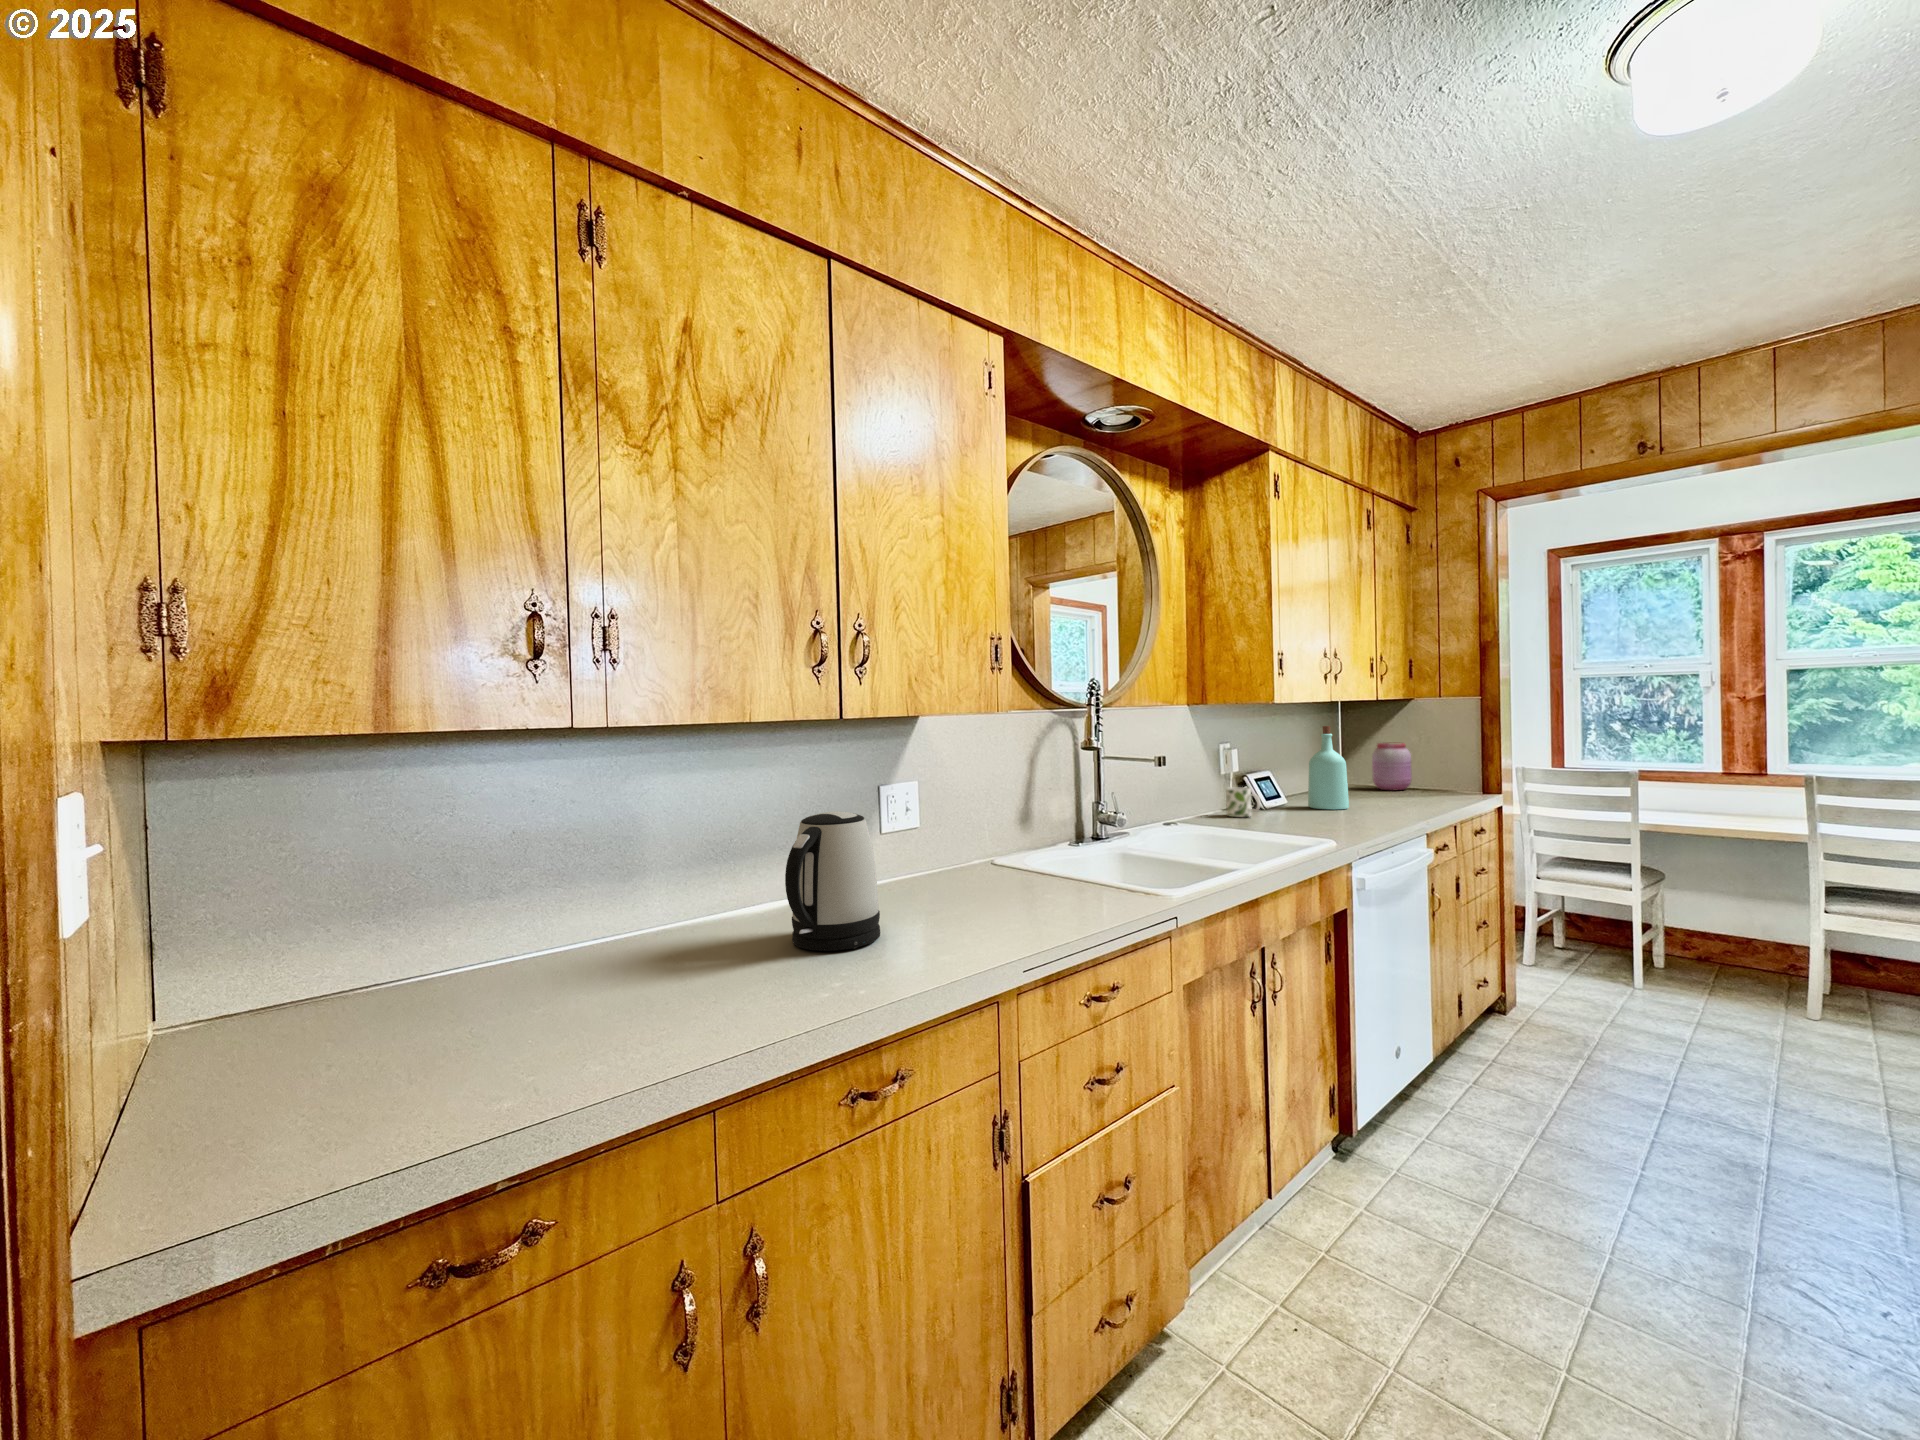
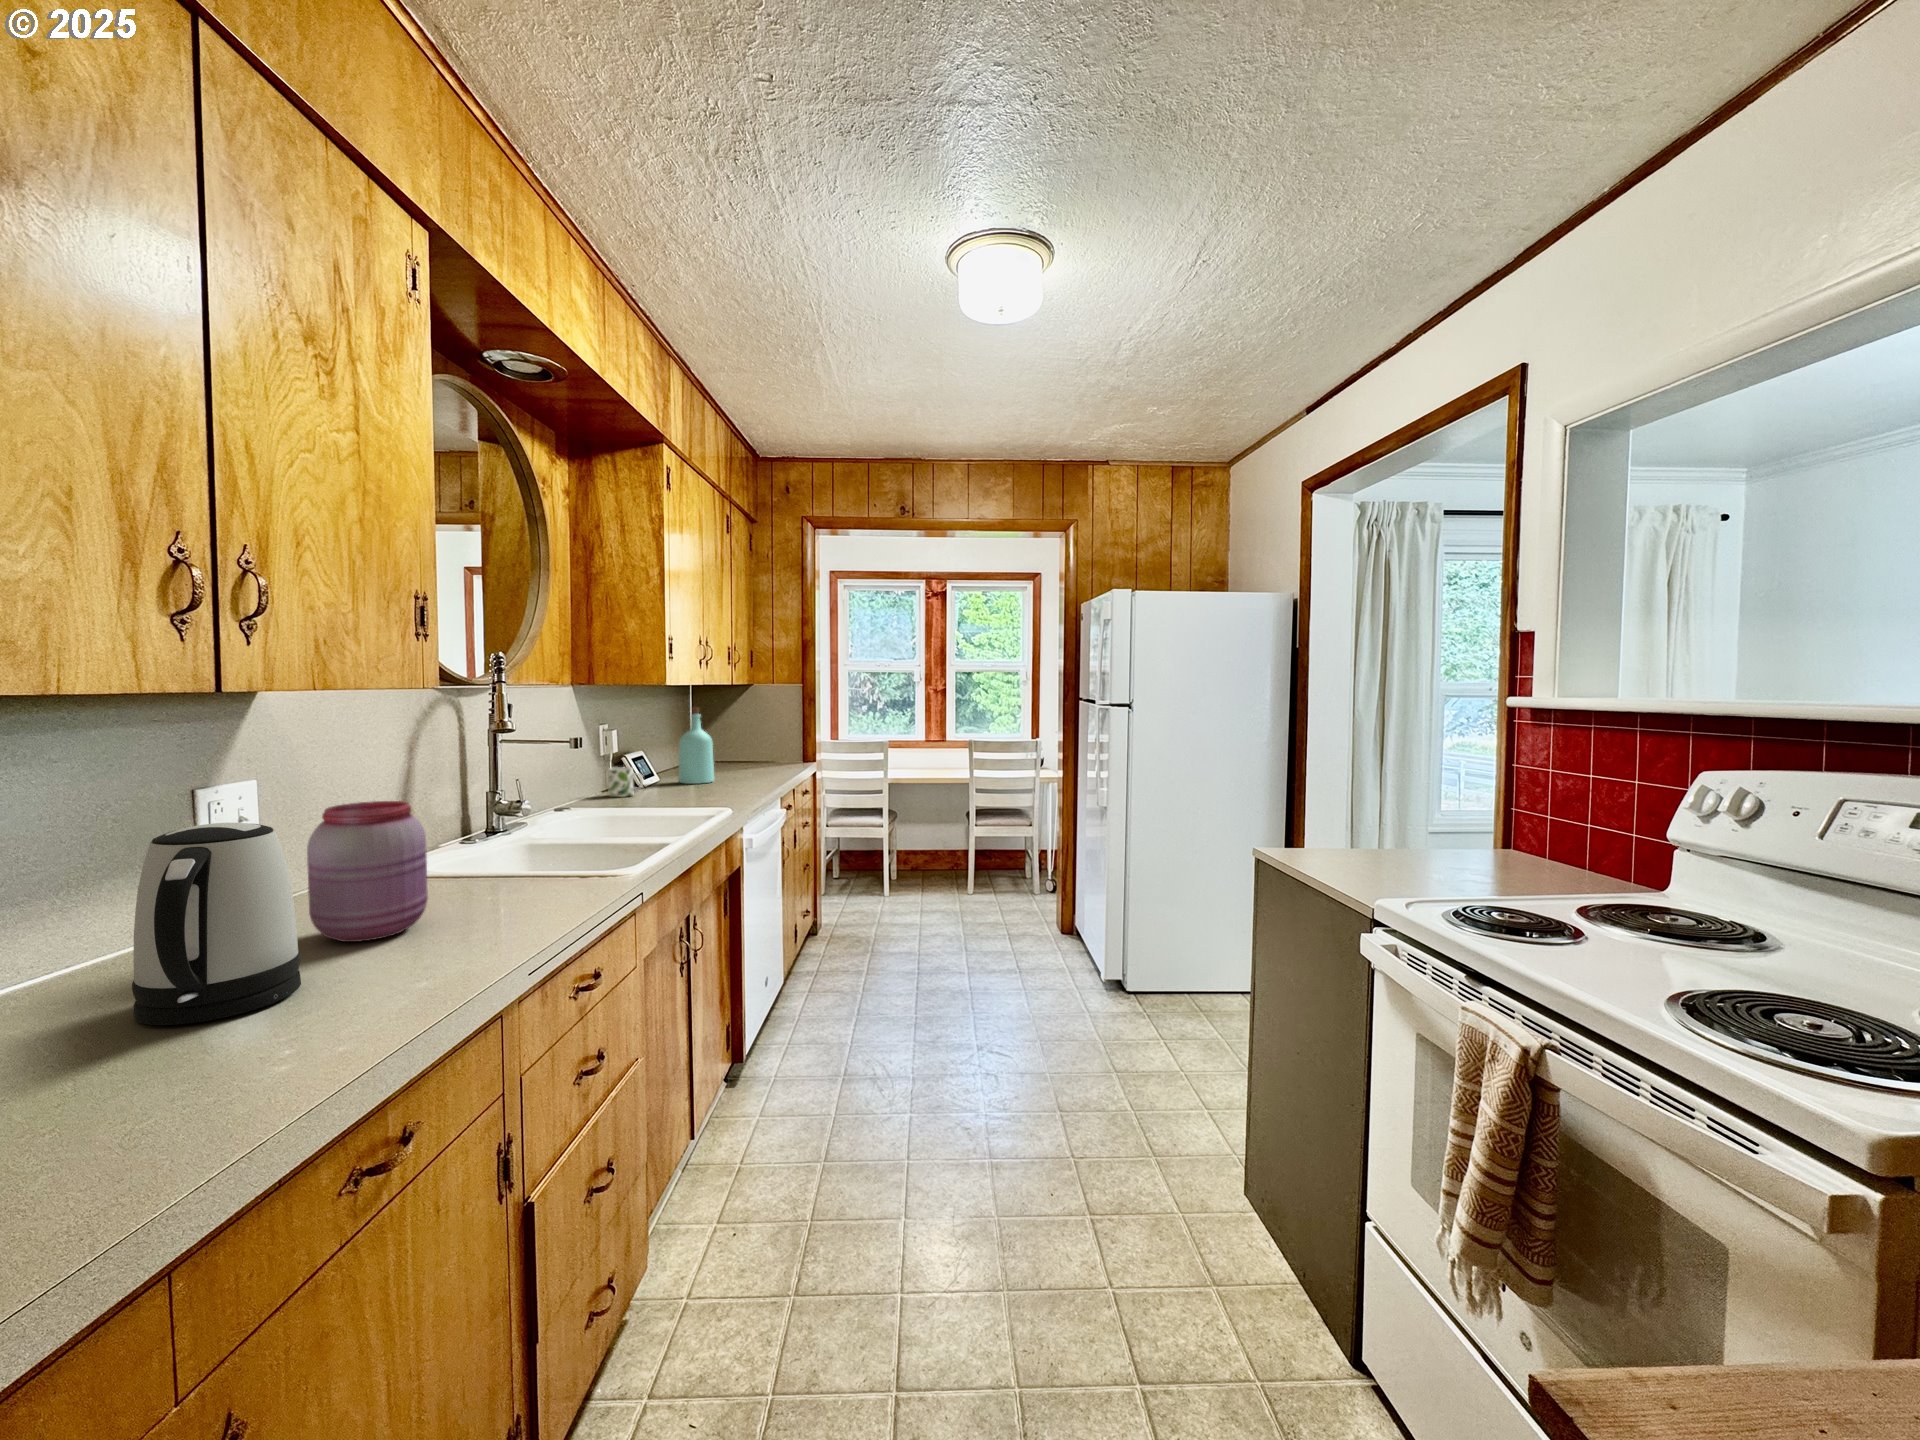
jar: present [1372,743,1412,790] -> present [307,801,428,942]

